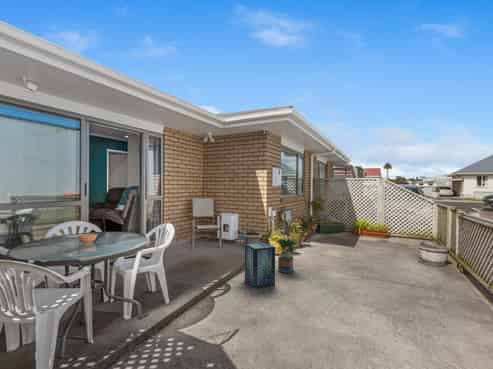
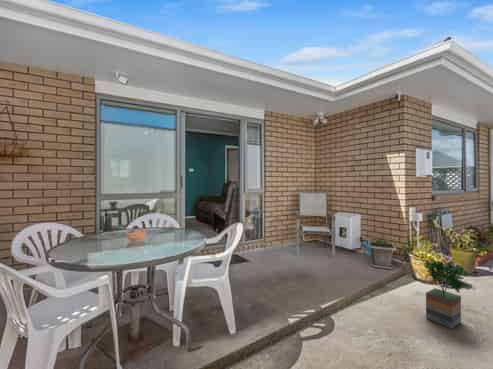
storage box: present [245,242,275,288] -> none [356,263,417,352]

